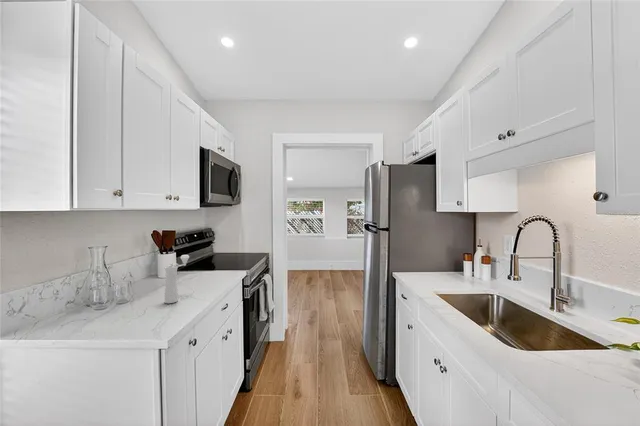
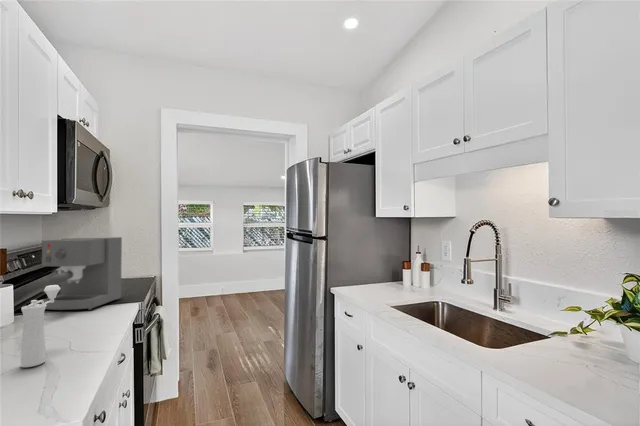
coffee maker: none [194,225,240,272] -> present [42,237,122,310]

